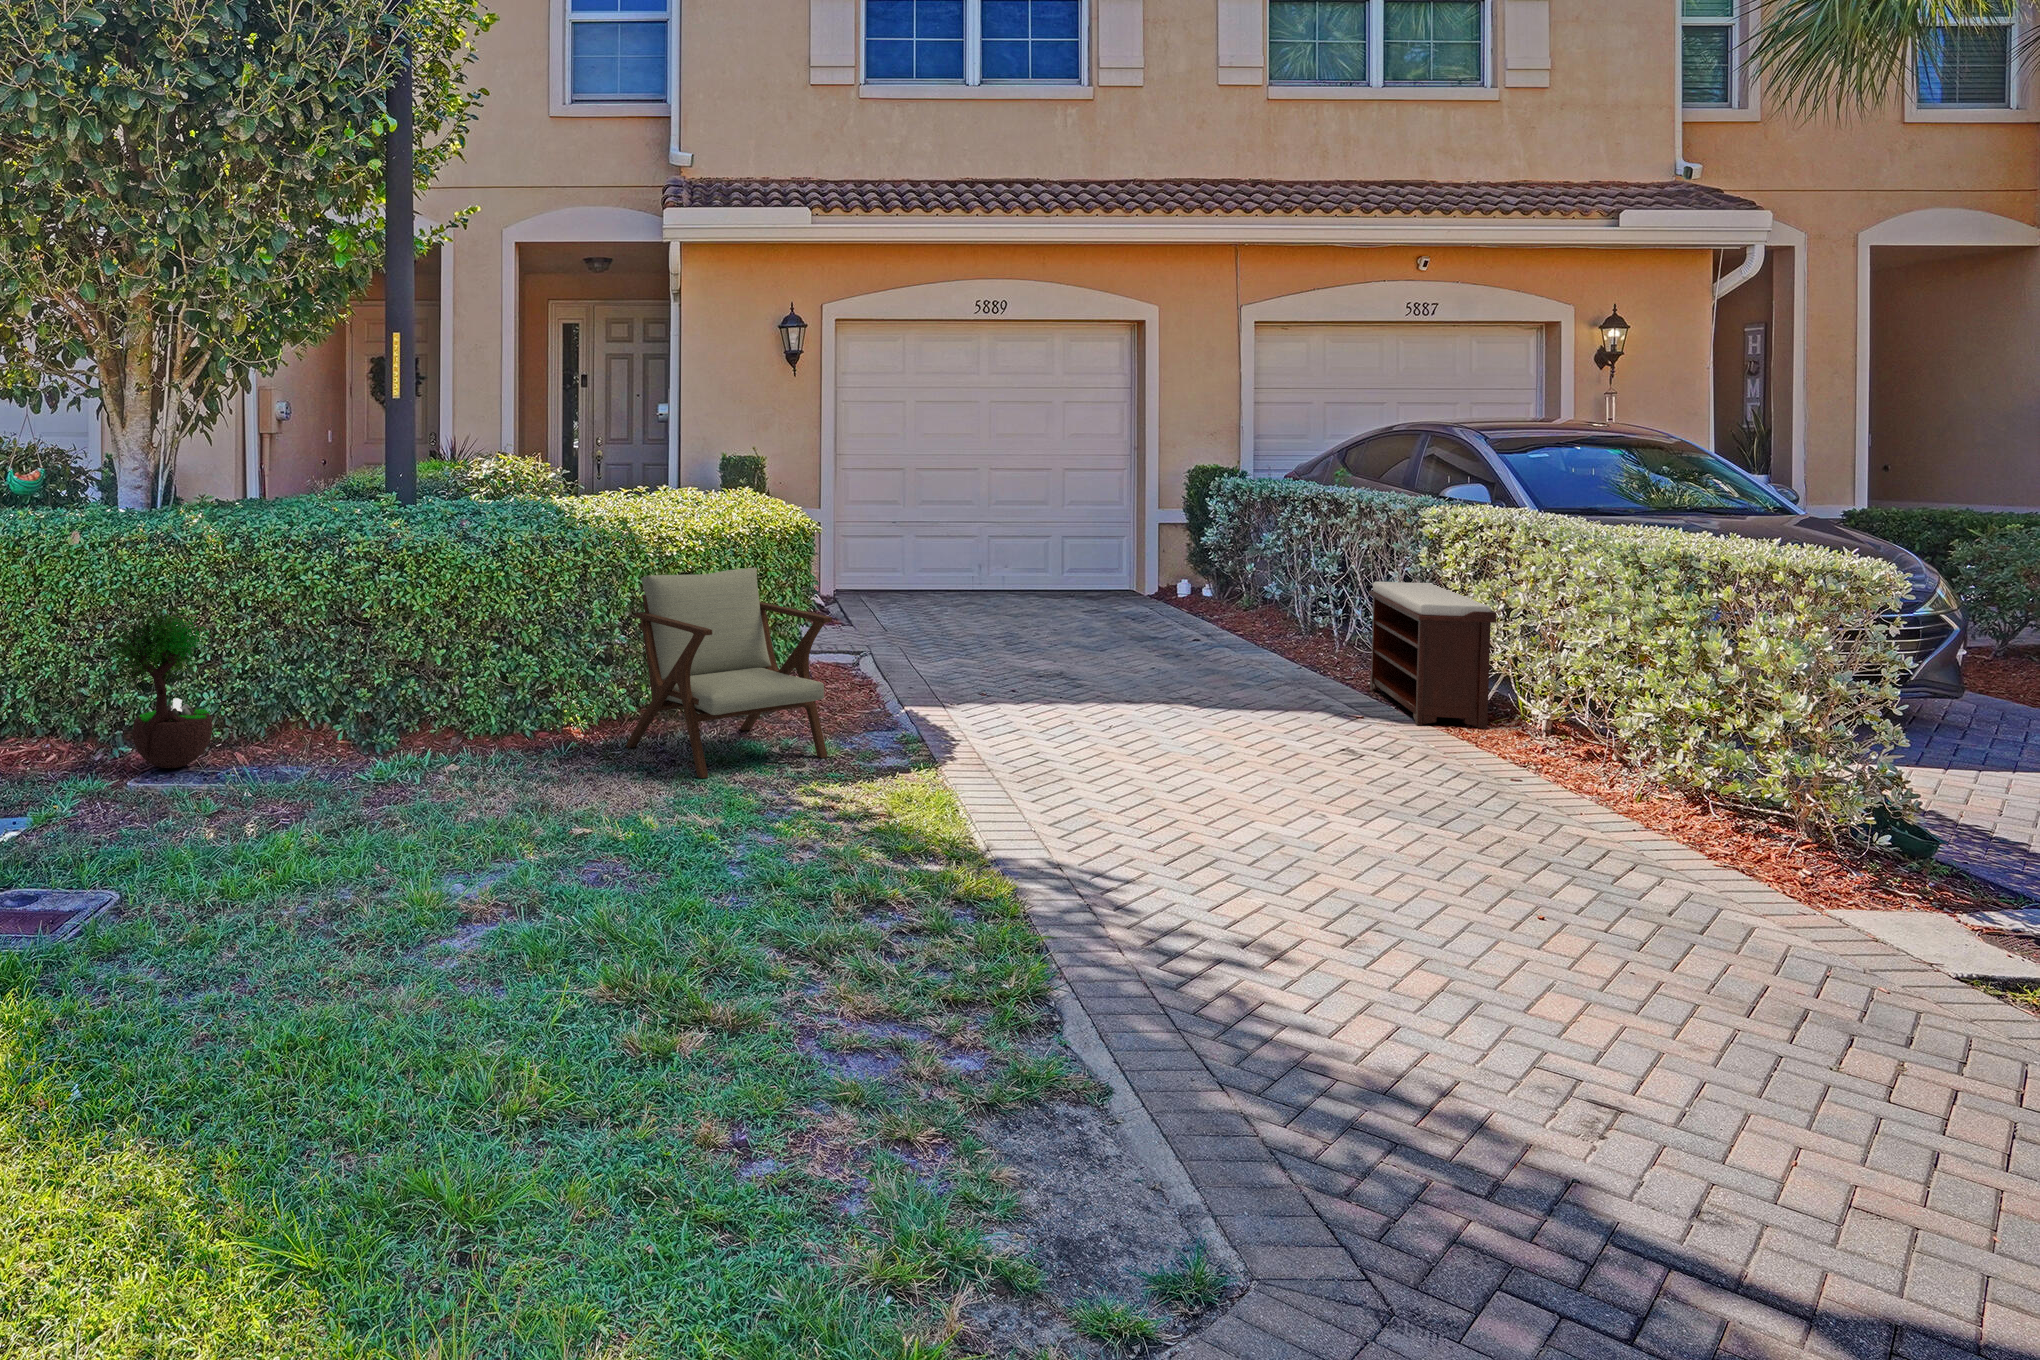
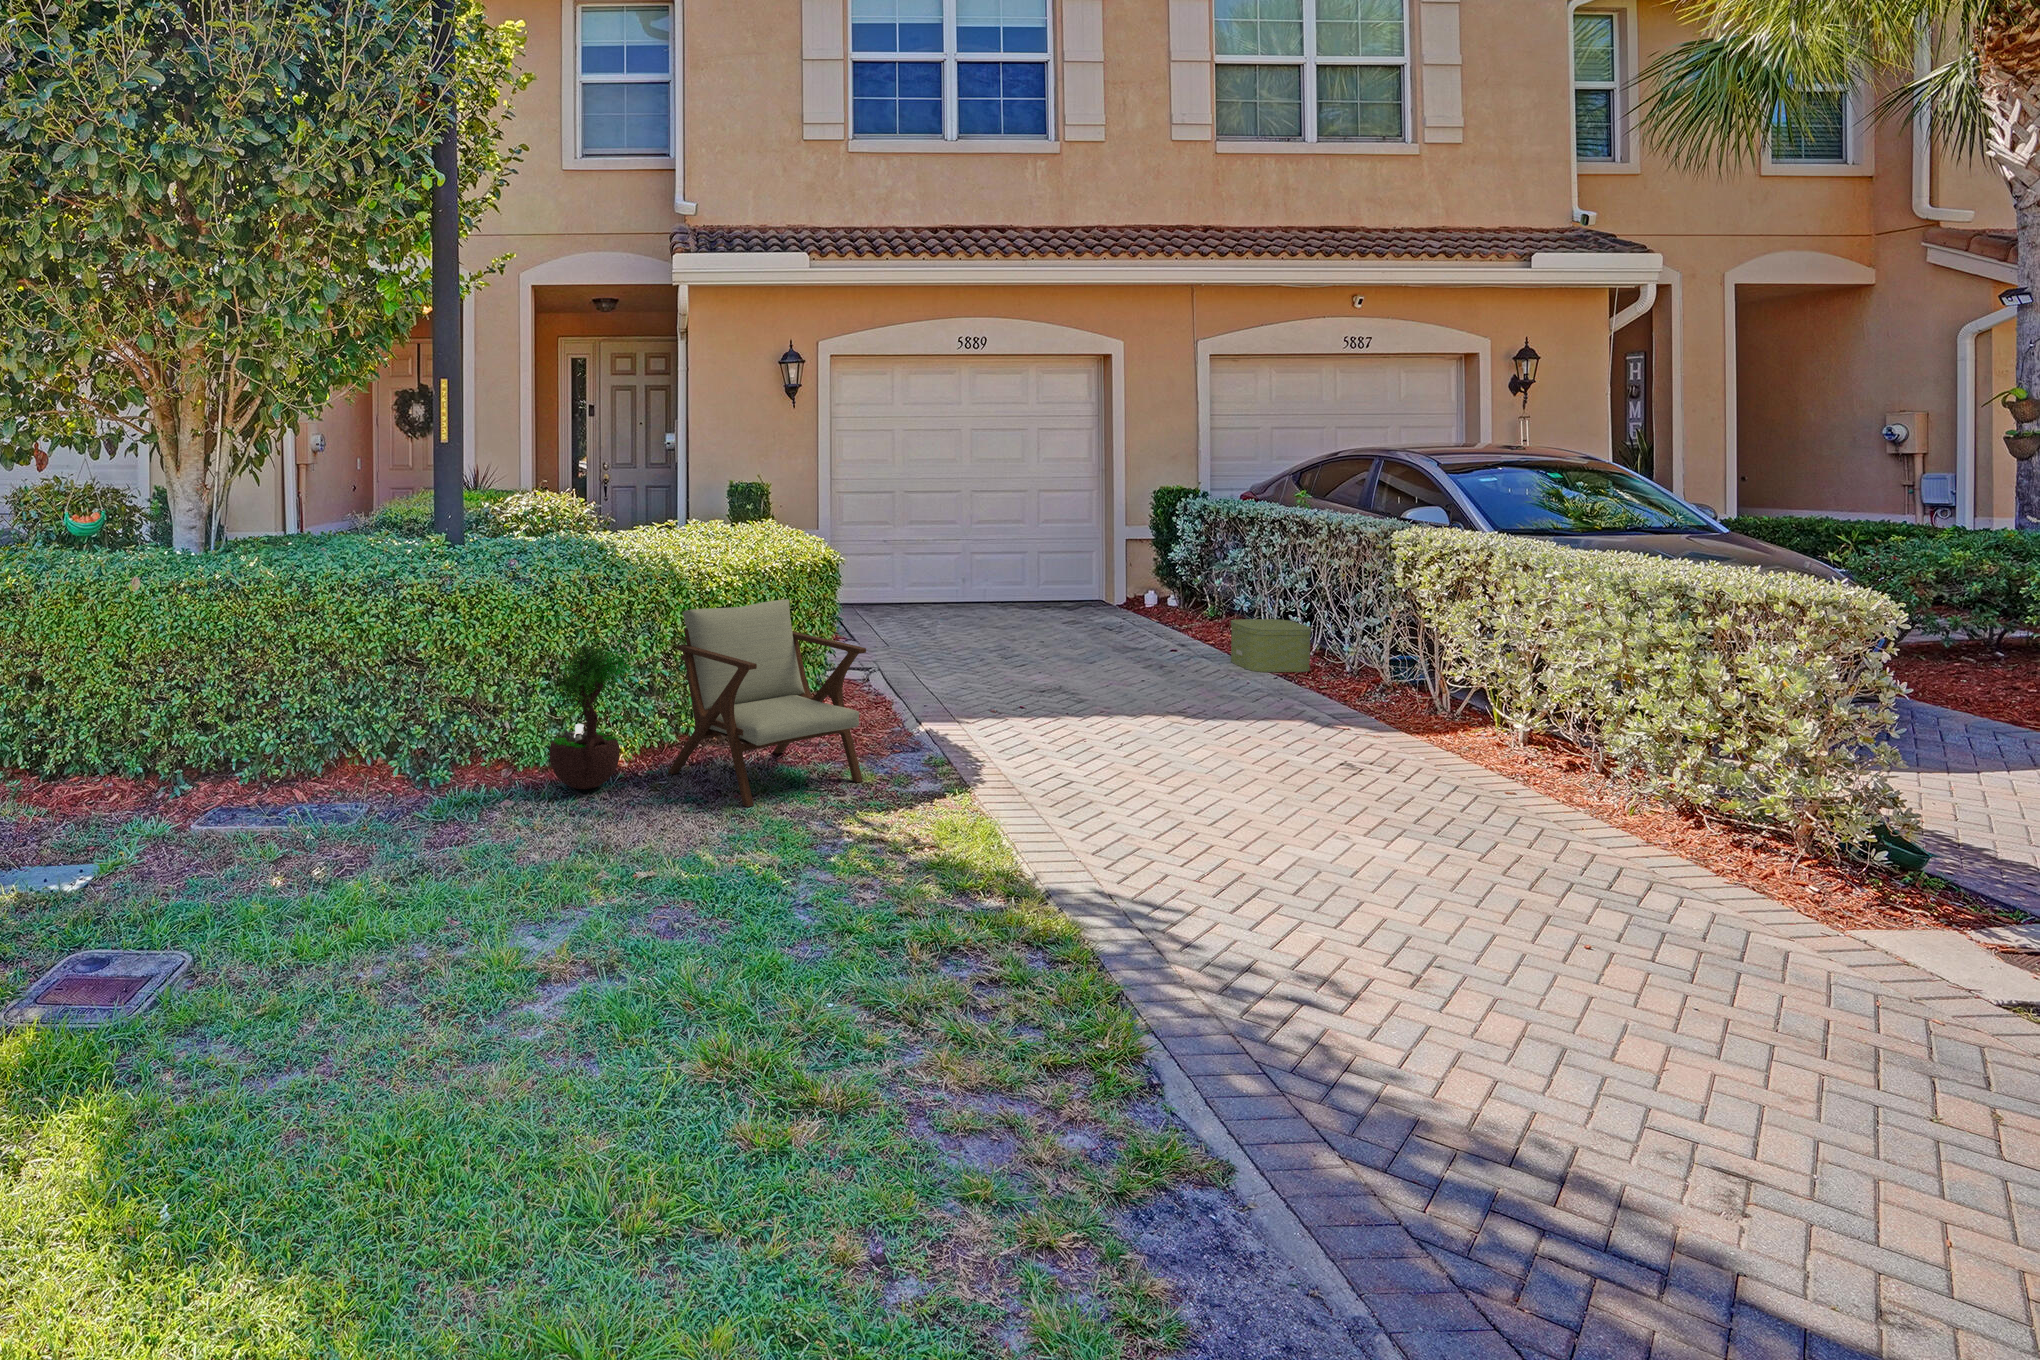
bench: present [1369,582,1496,729] -> none [1345,601,1477,741]
potted tree: present [101,596,212,768] -> present [541,630,634,789]
storage box: none [1256,605,1342,661] -> present [1231,619,1311,672]

